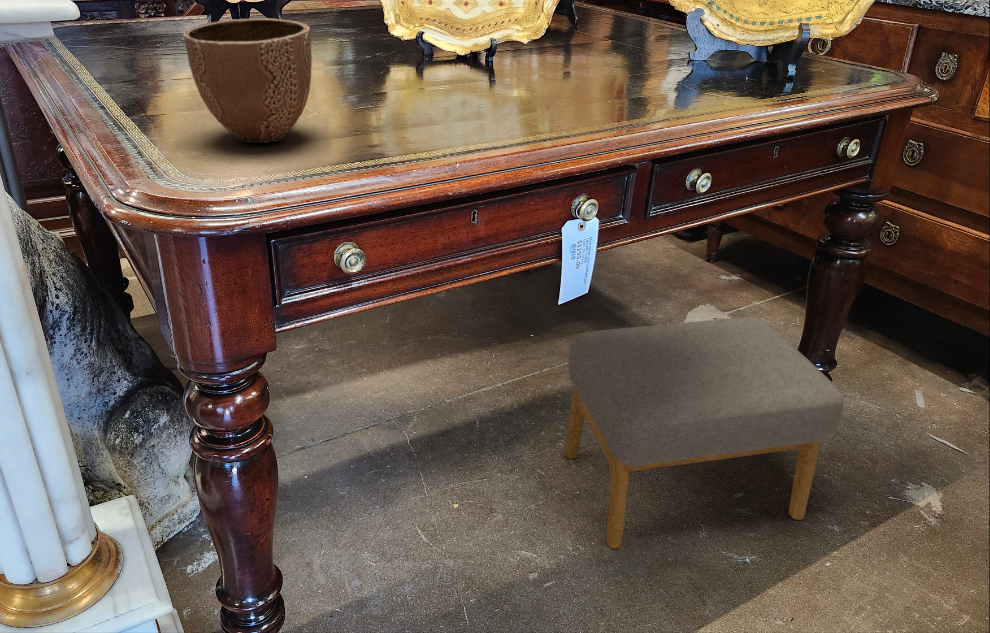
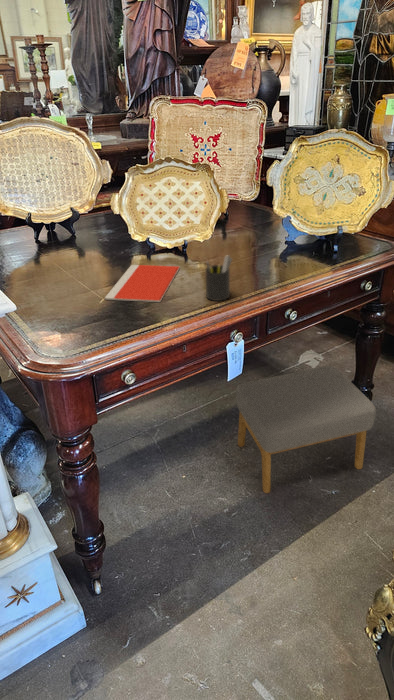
decorative bowl: present [183,18,312,143] -> none [45,268,105,329]
pen holder: none [528,23,589,126] -> present [206,256,232,301]
notebook: none [319,68,480,120] -> present [105,265,180,302]

